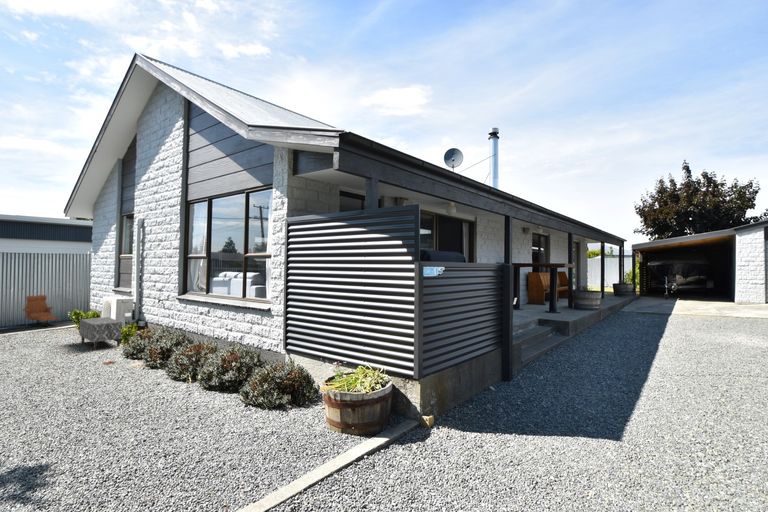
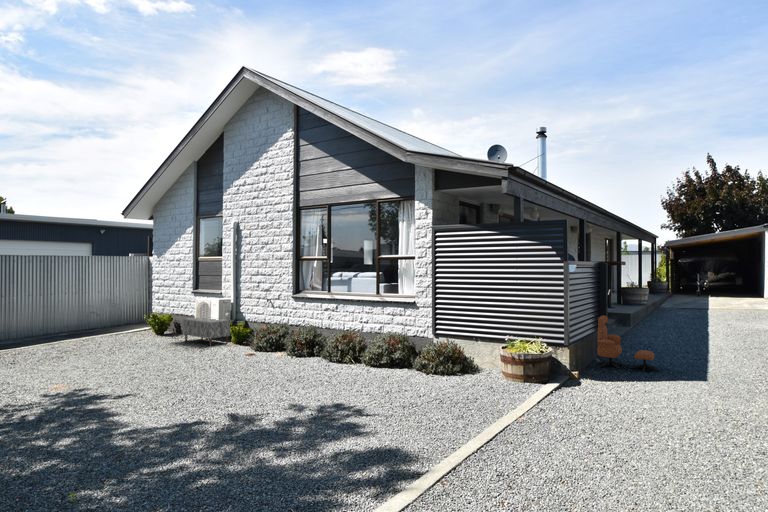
lounge chair: present [23,295,57,326] -> present [596,315,659,372]

